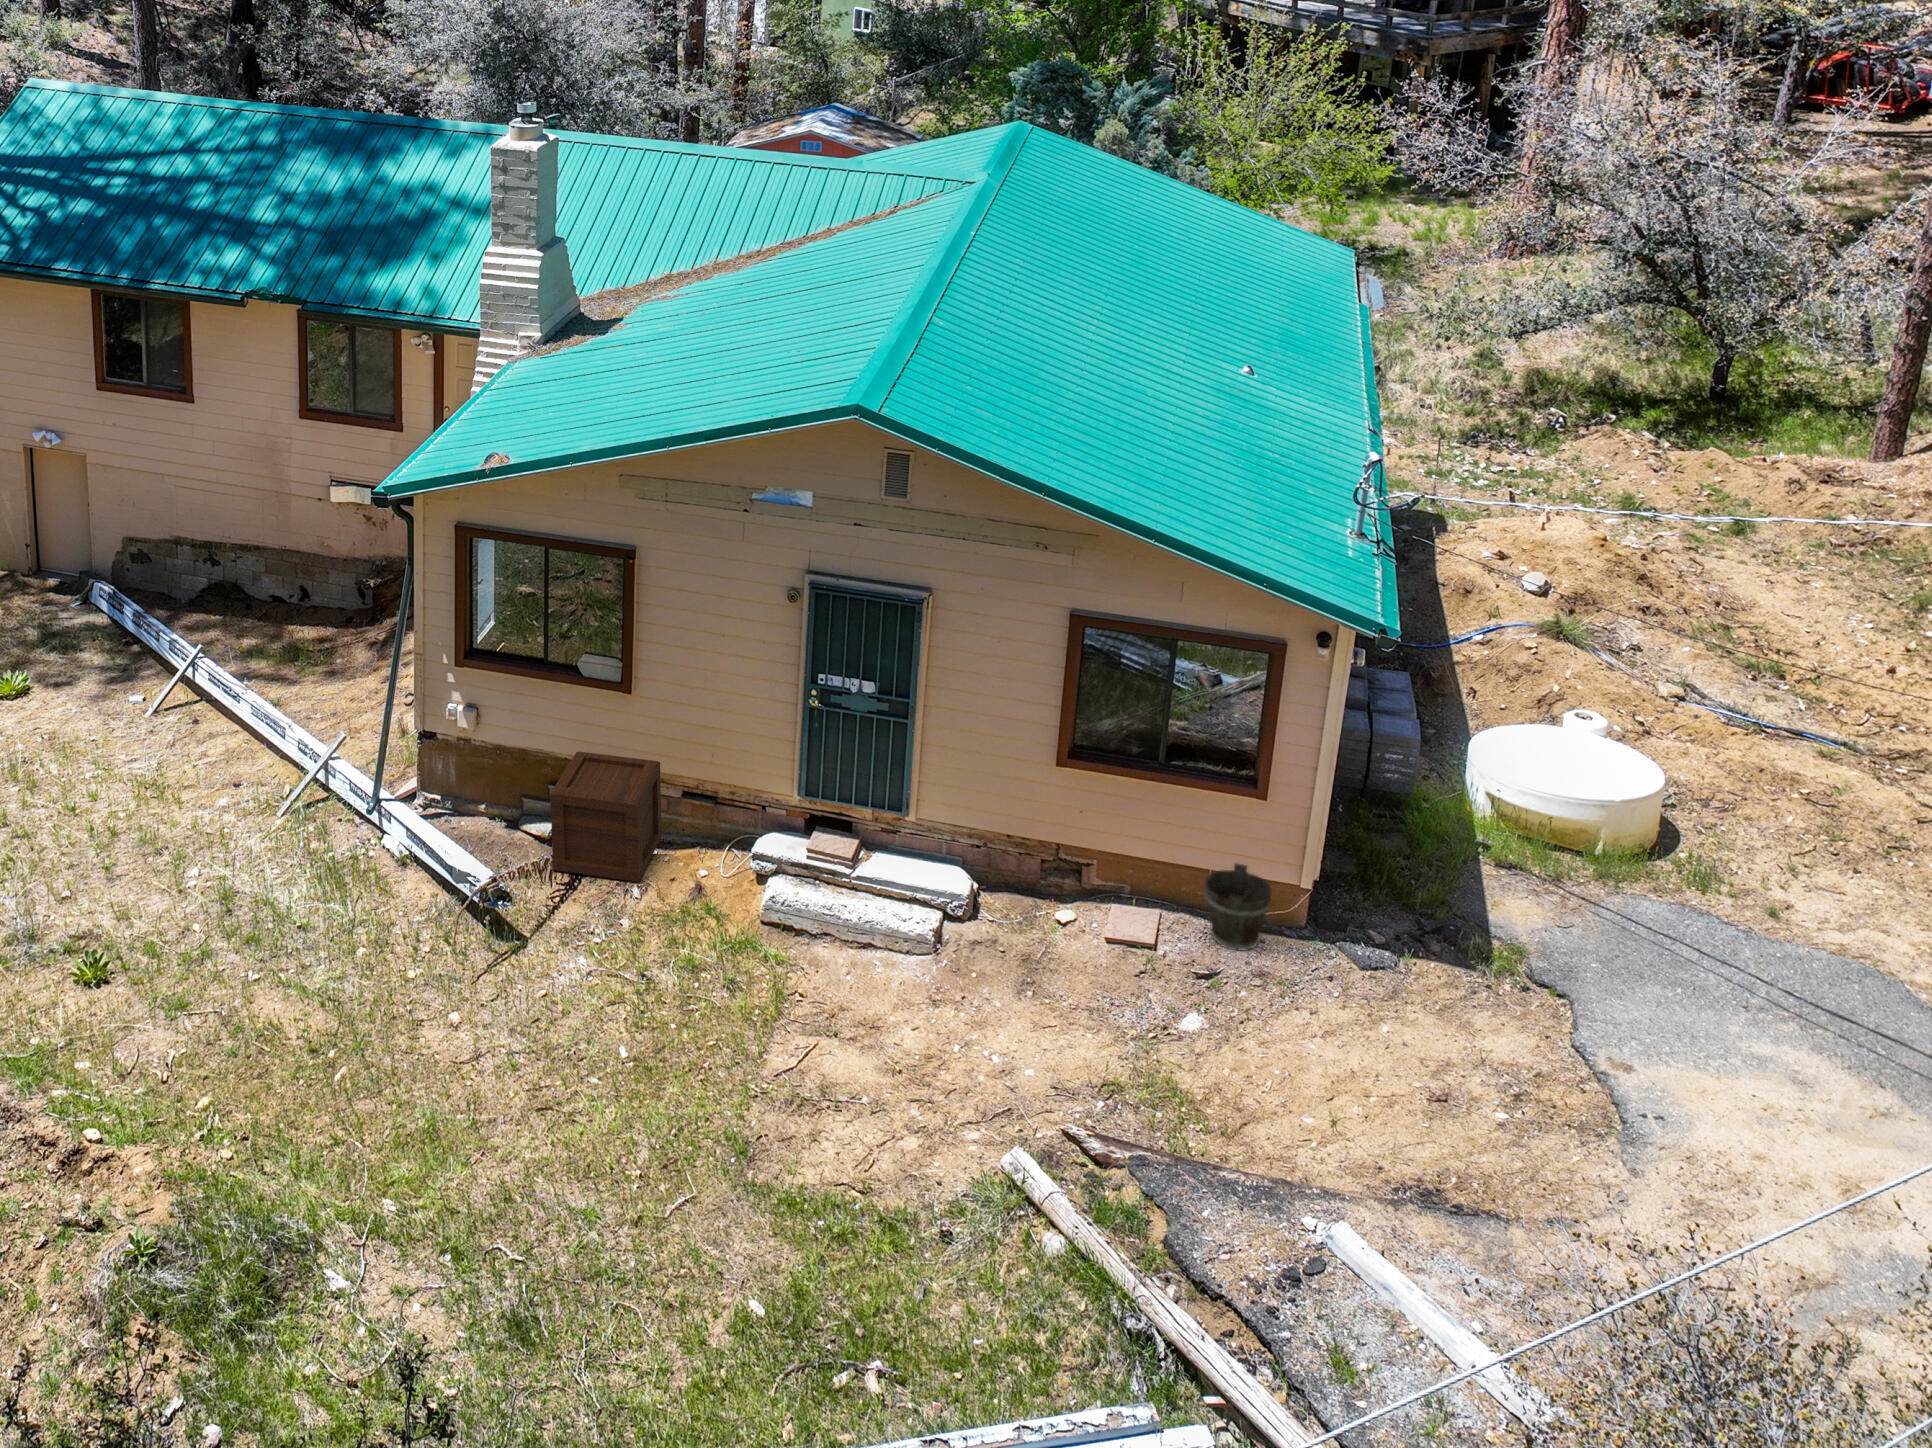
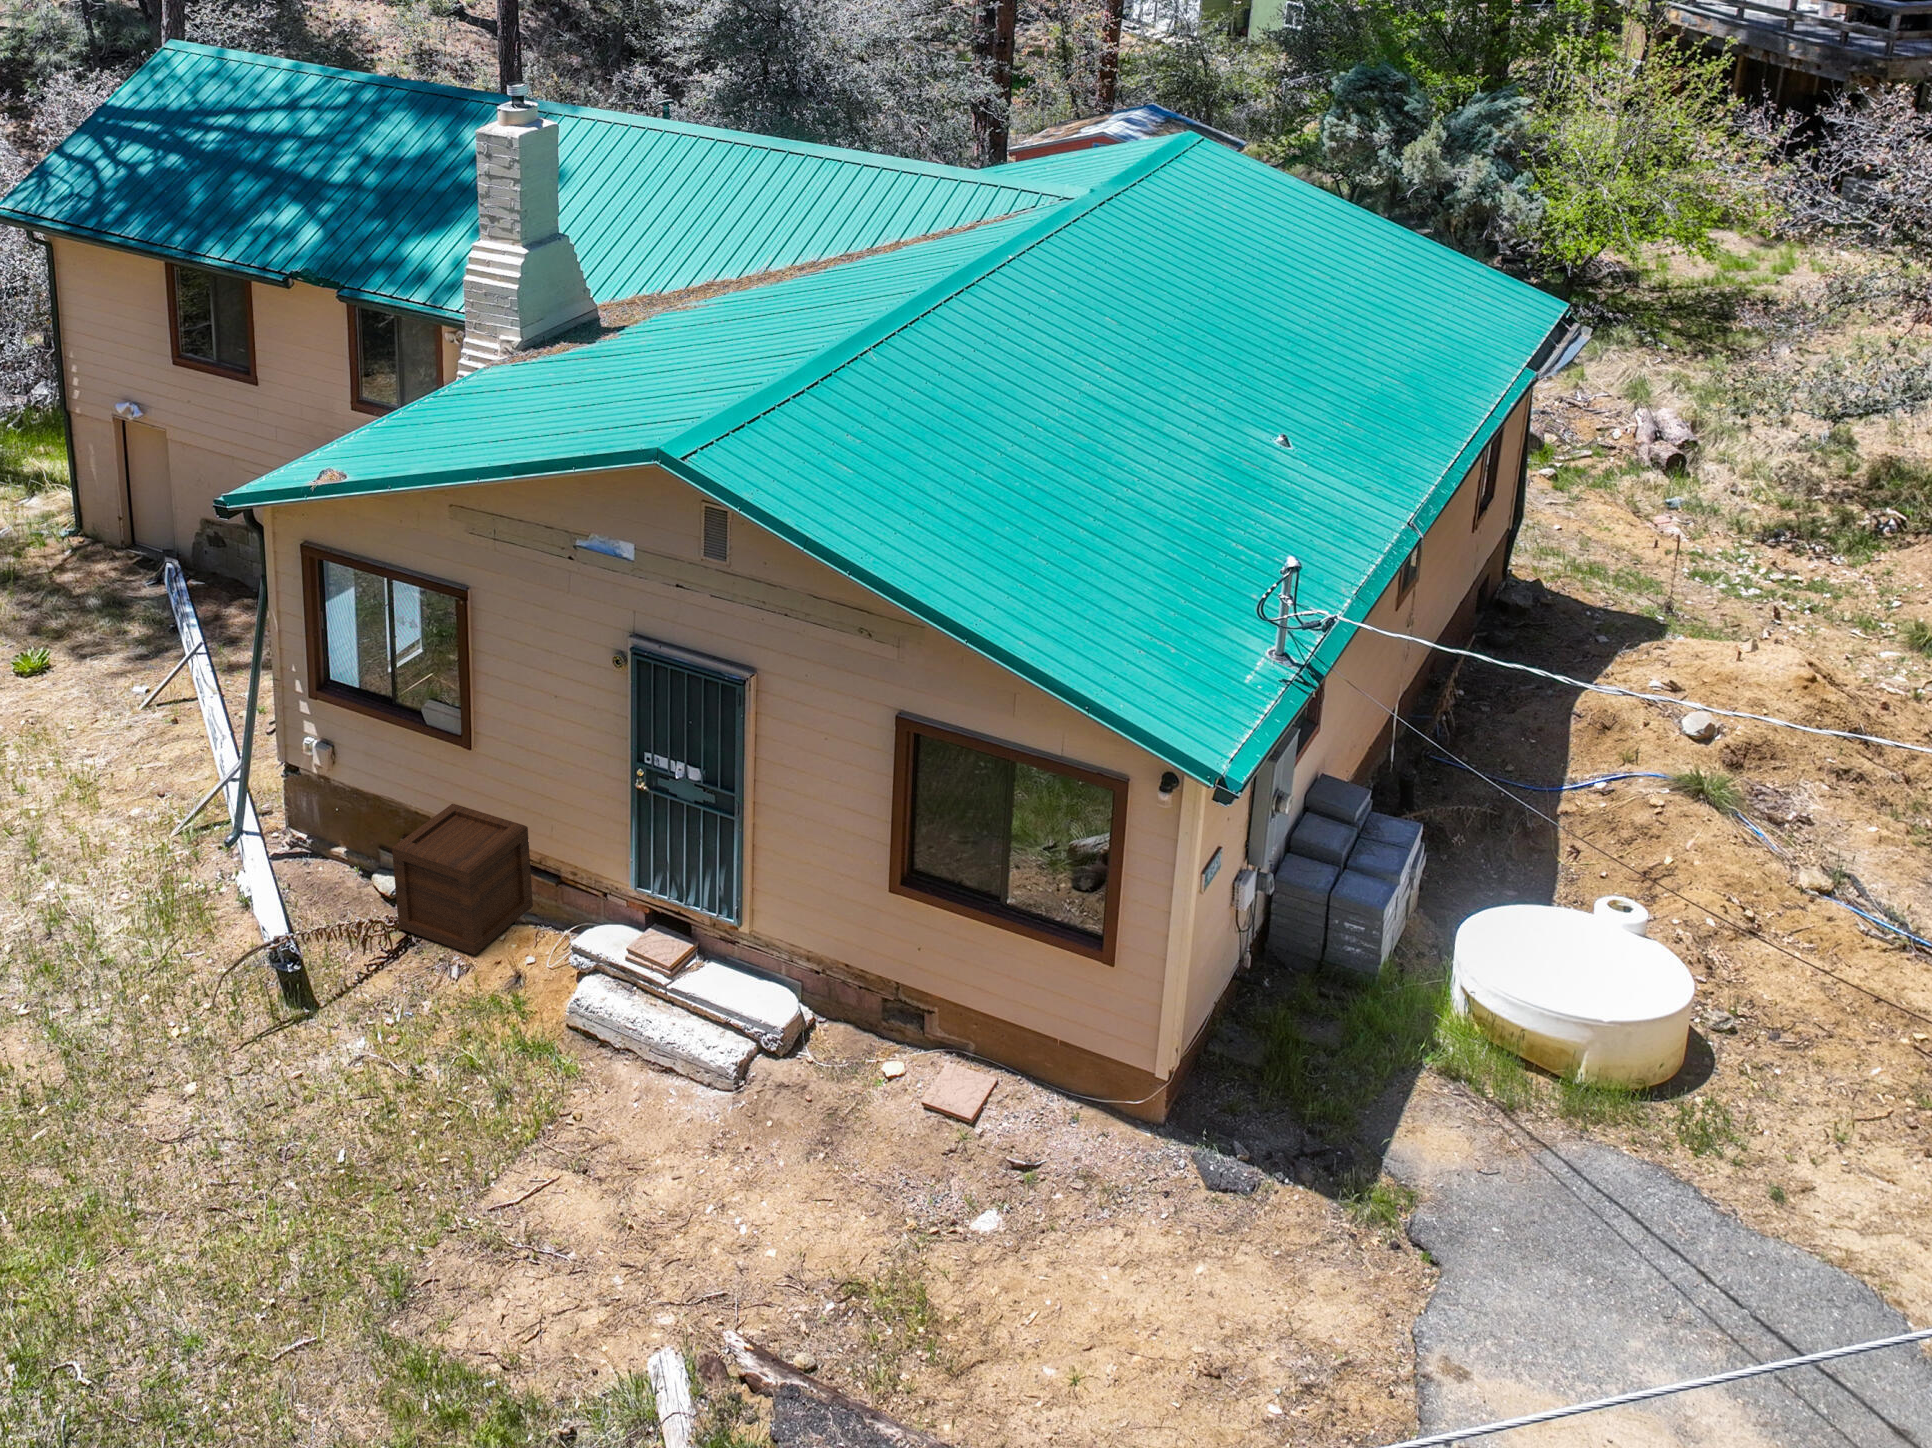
bucket: present [1205,864,1272,950] -> none [1034,1038,1111,1145]

